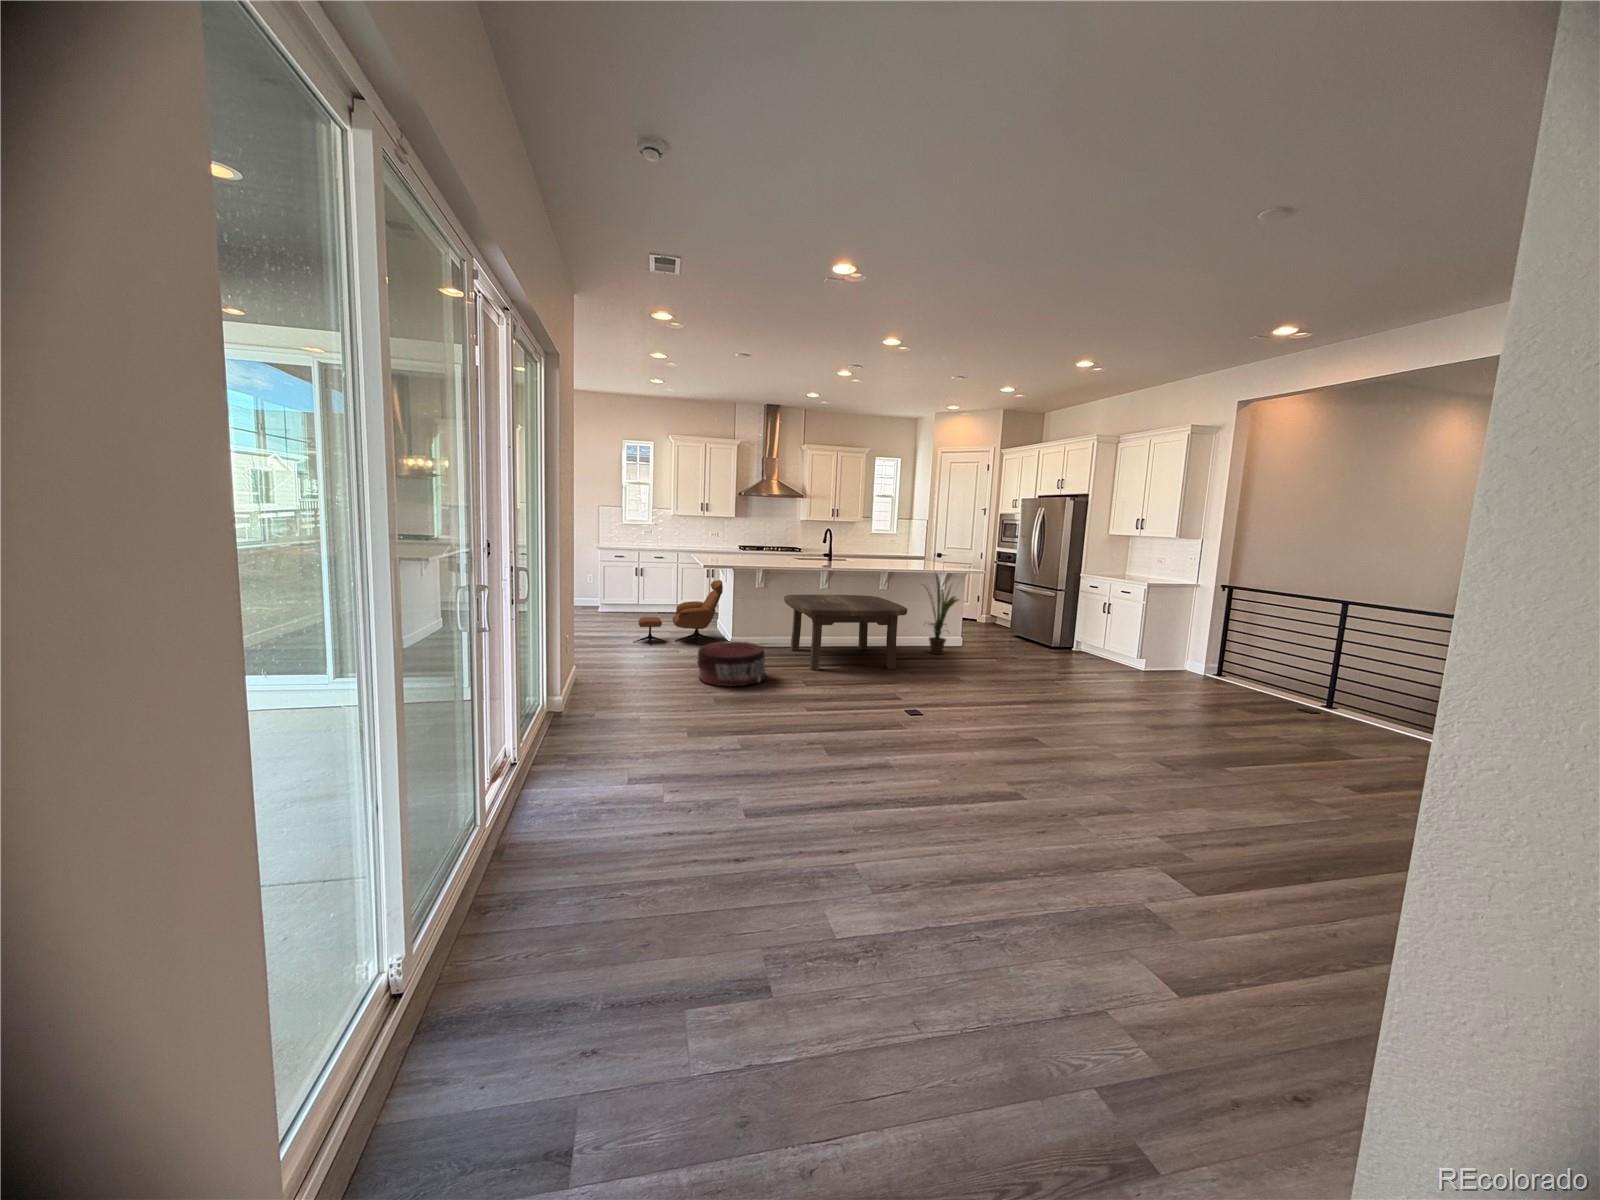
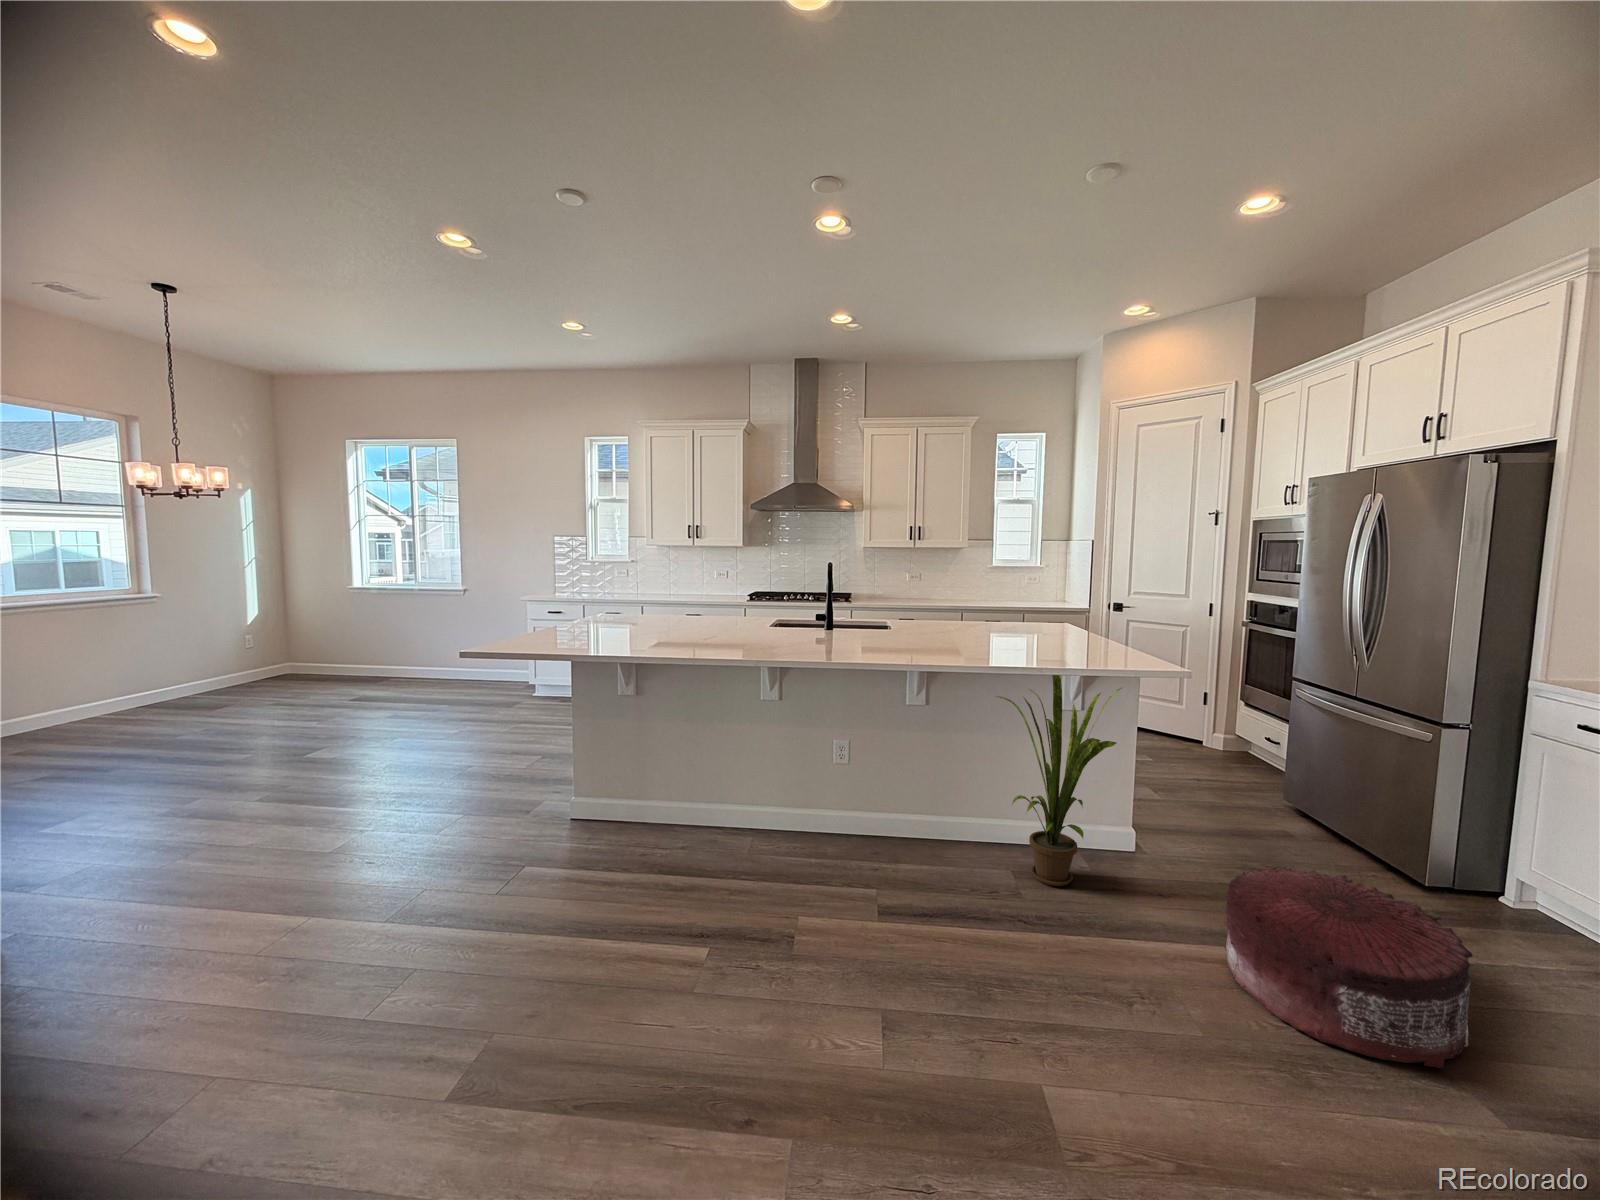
lounge chair: present [634,580,723,645] -> none [441,666,605,801]
coffee table: present [784,595,907,671] -> none [605,709,915,968]
pouf: present [697,641,766,686] -> present [1224,867,1472,1068]

